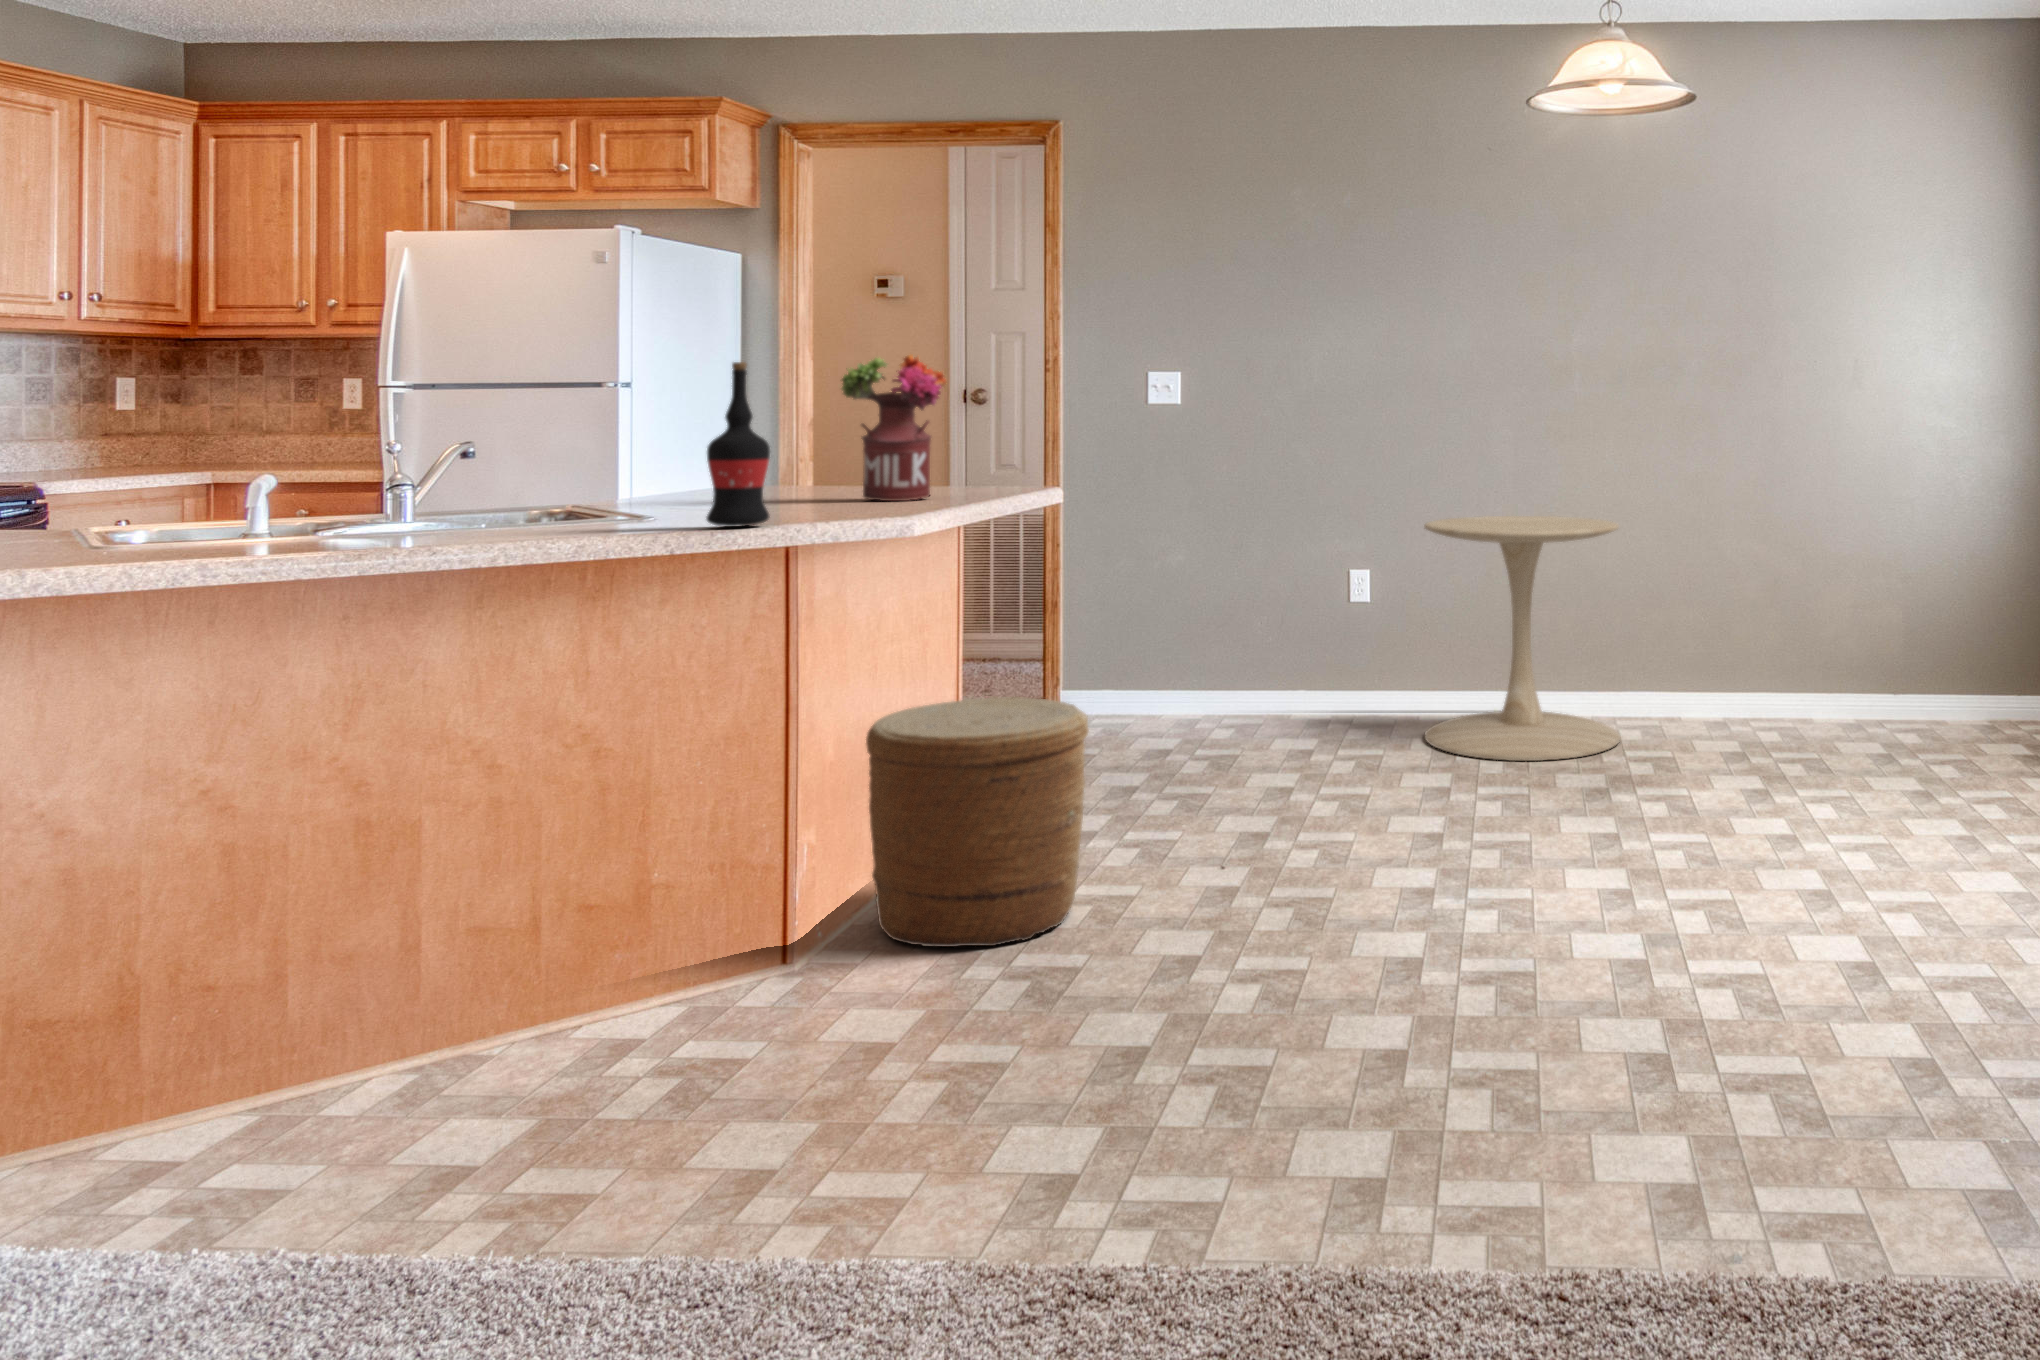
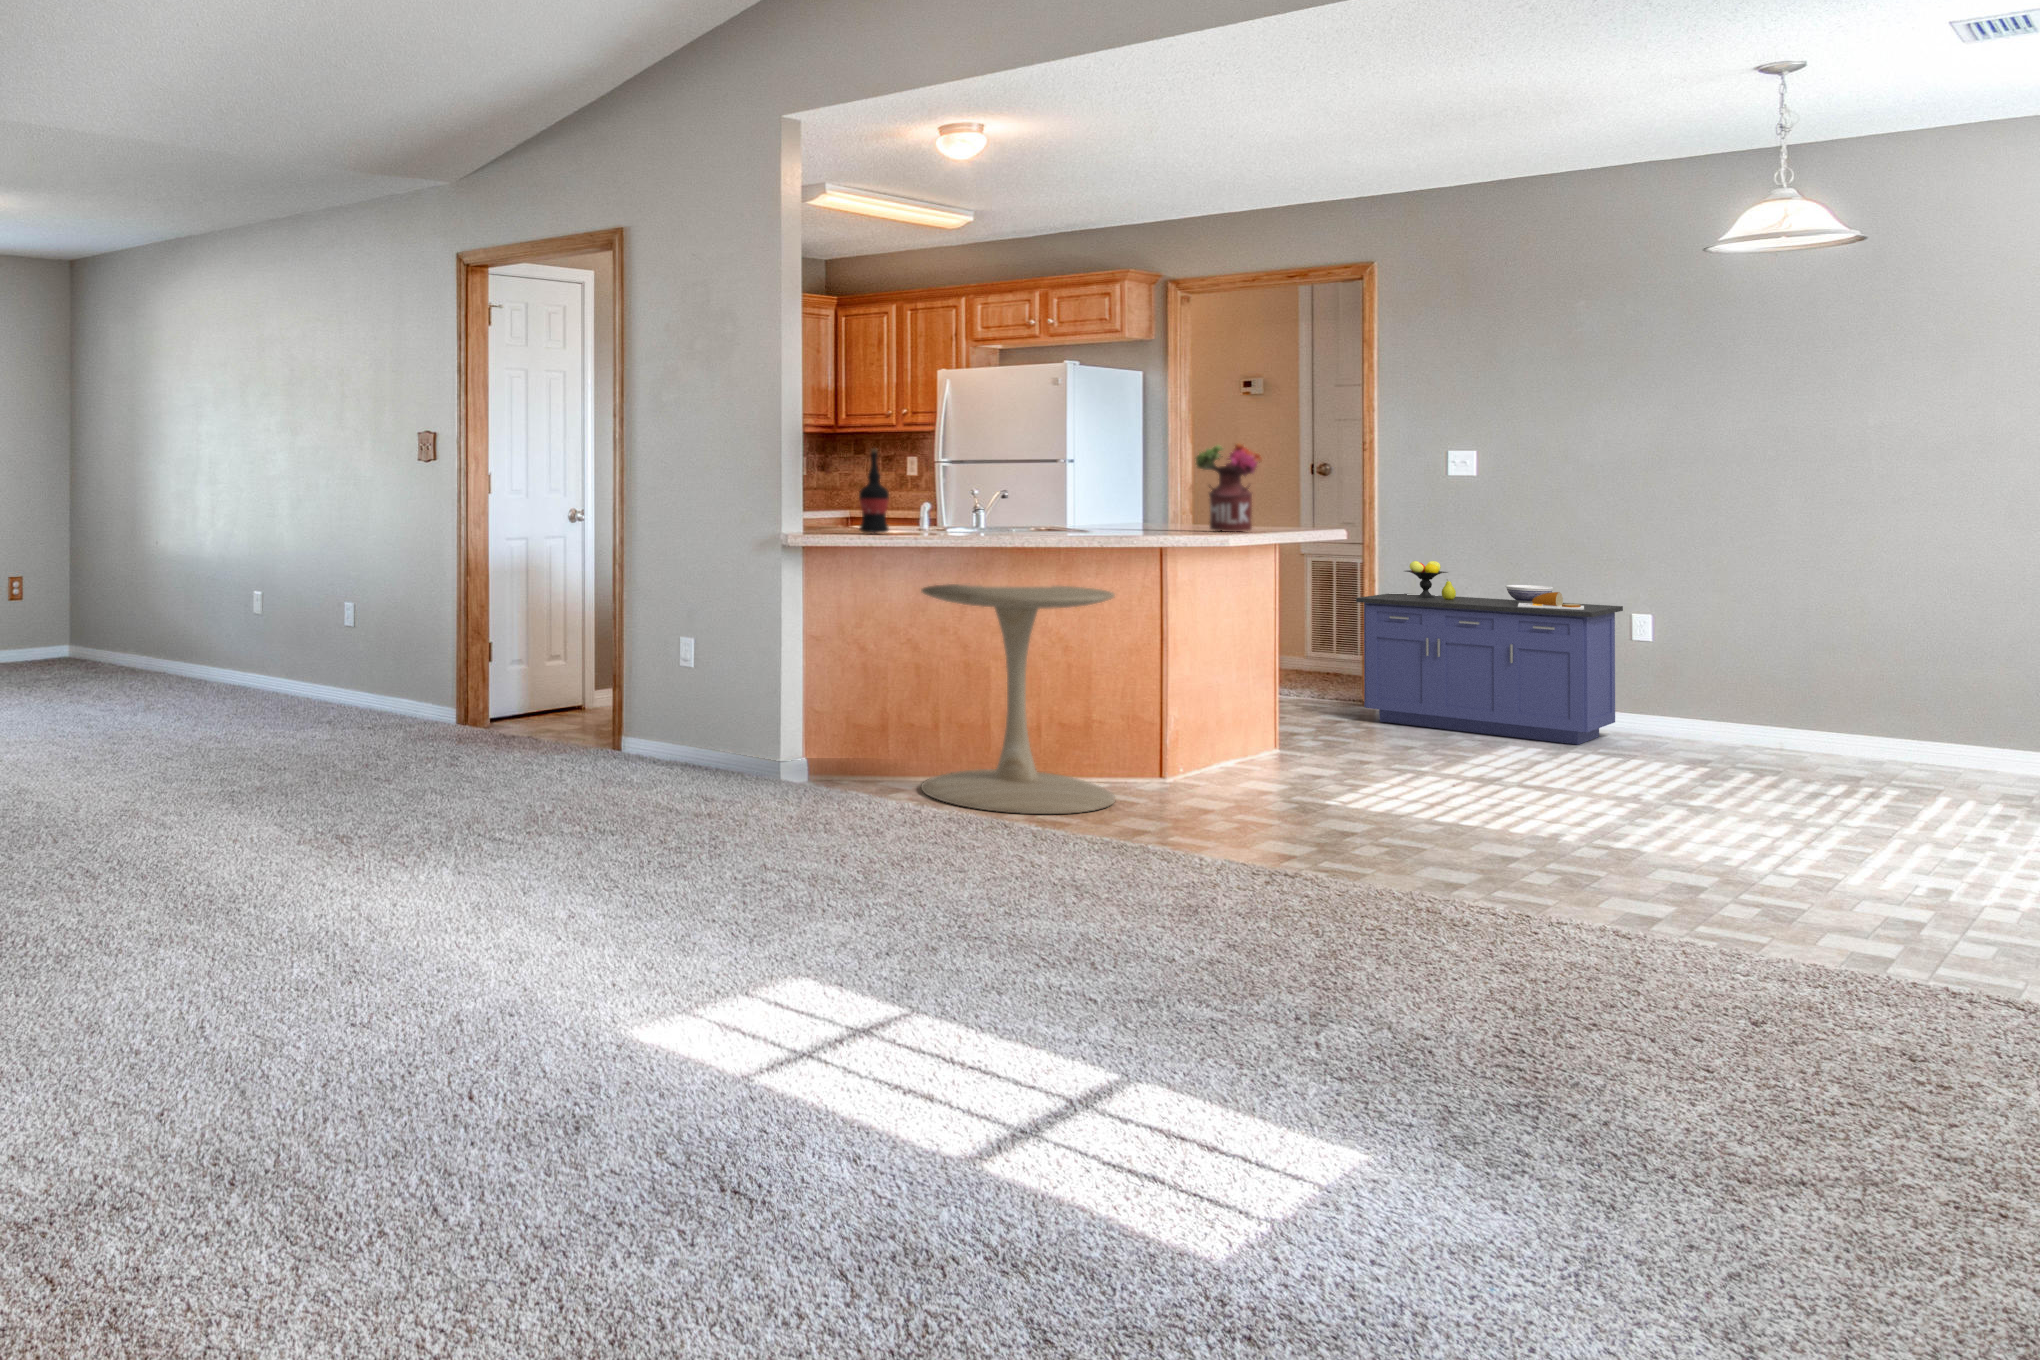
wine bottle: present [707,362,770,527] -> present [859,449,889,534]
pedestal table: present [1424,516,1620,761] -> present [921,584,1115,814]
storage cabinet: none [1048,517,1342,745] -> present [1356,561,1623,745]
woven basket: present [866,697,1088,947] -> none [1207,652,1347,789]

